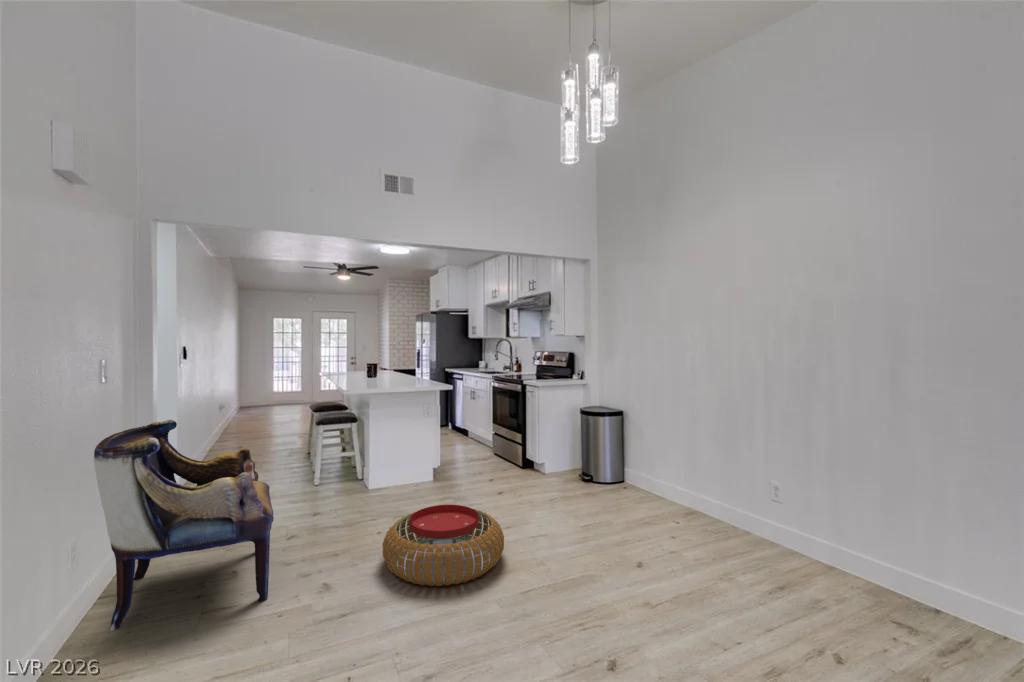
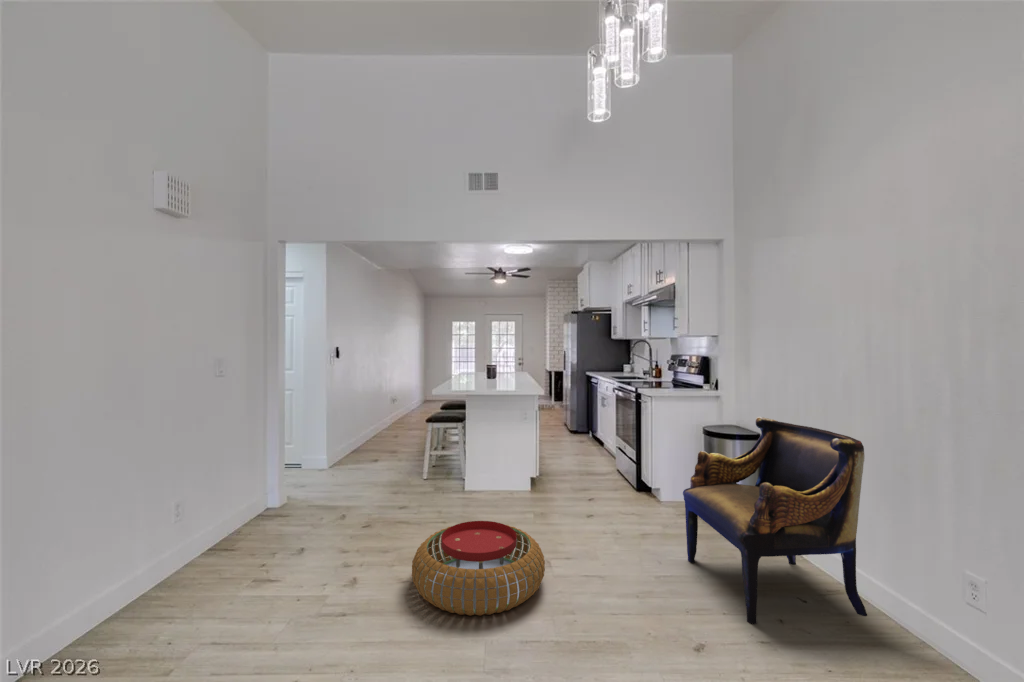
armchair: present [94,419,274,631] -> present [683,417,867,624]

